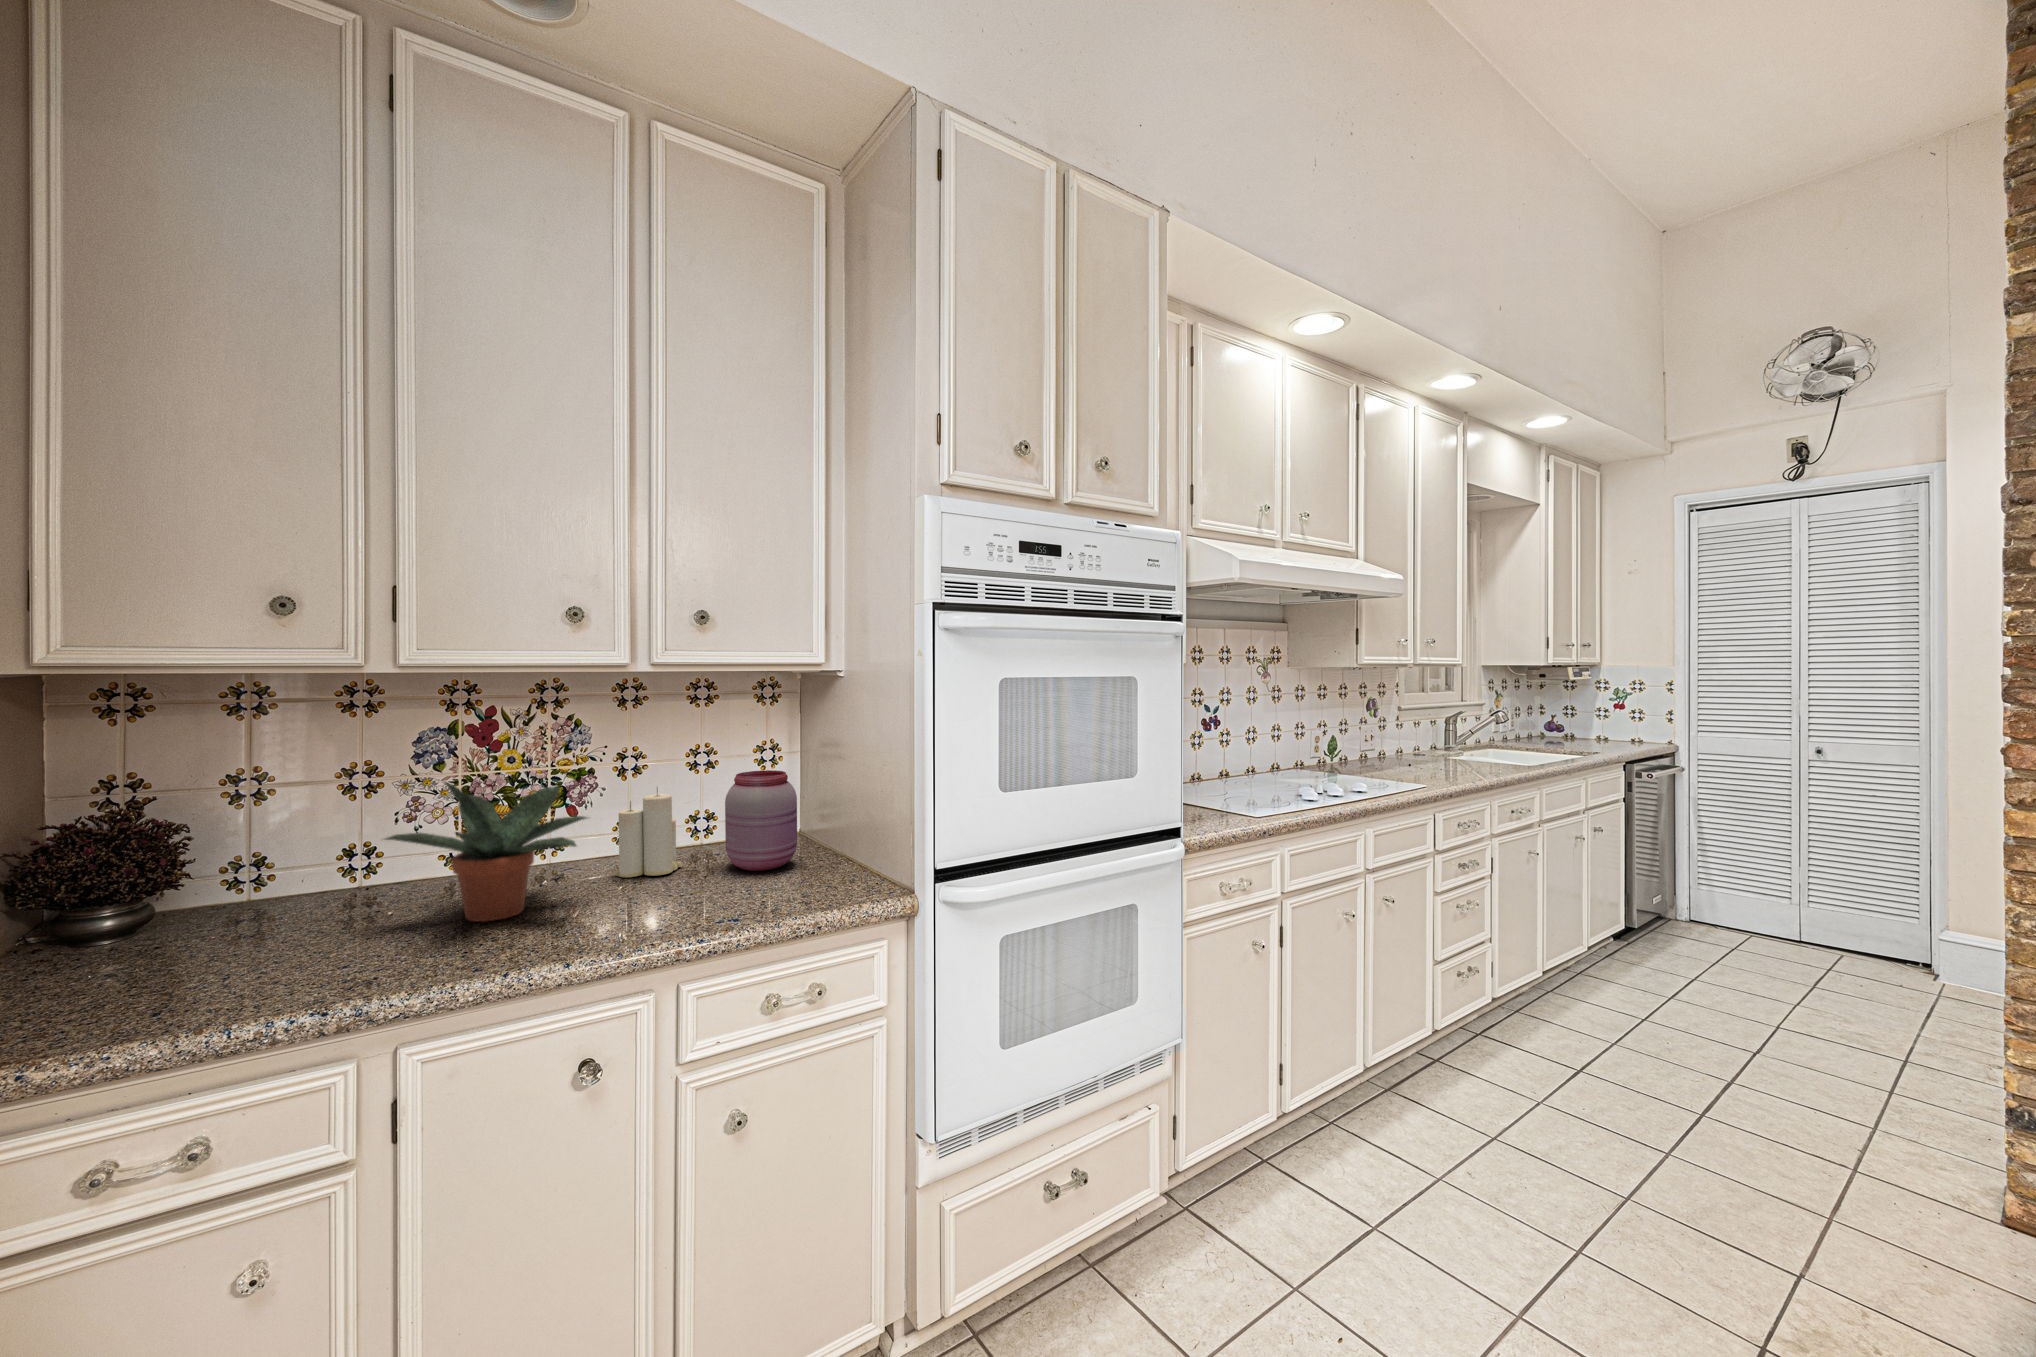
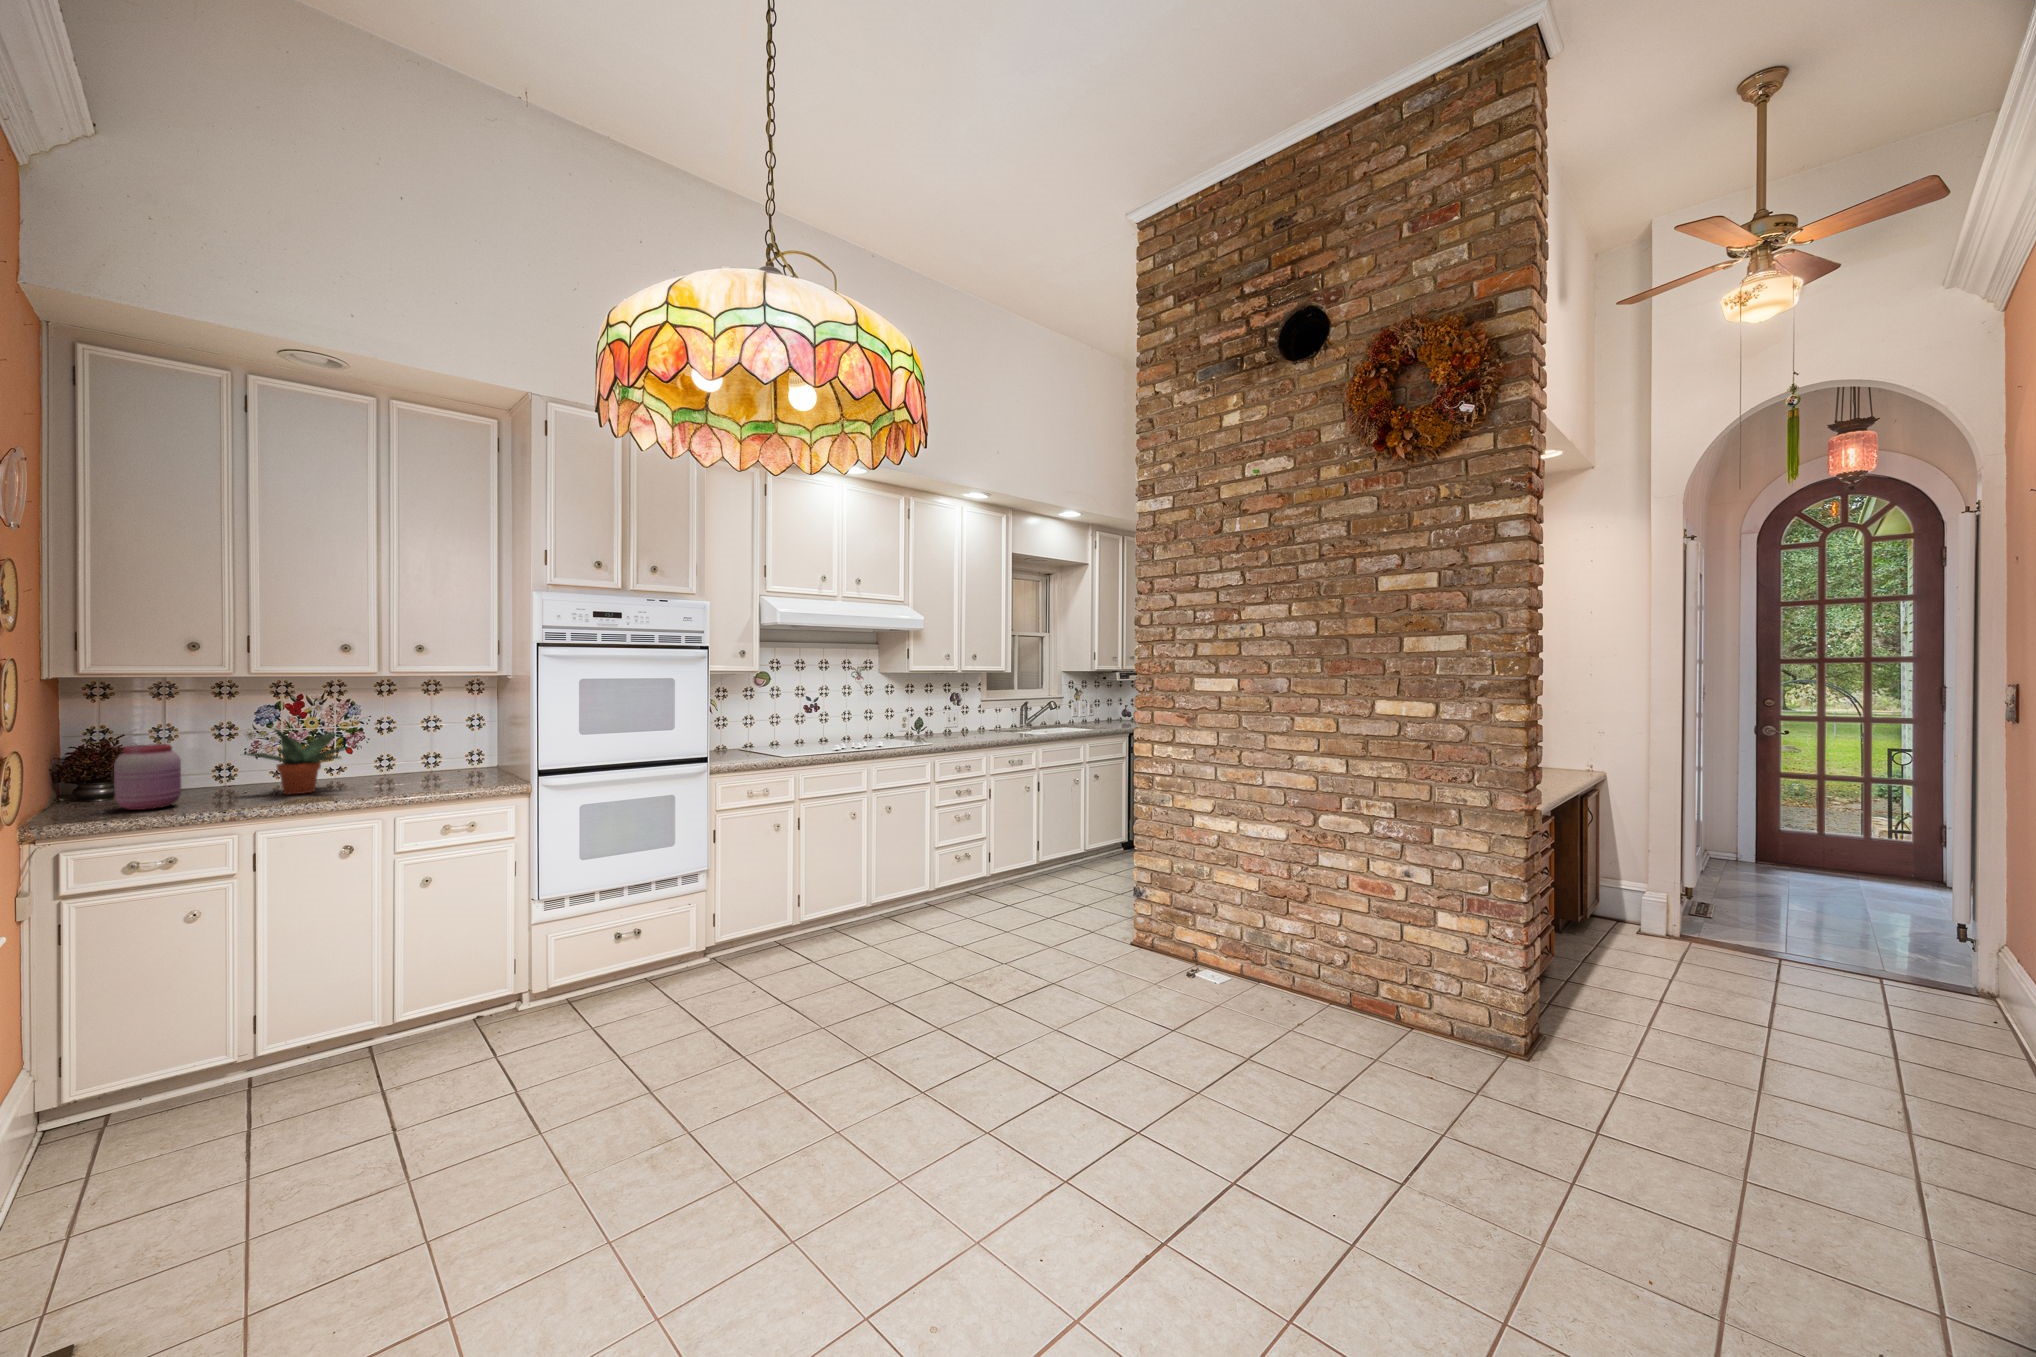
jar: present [725,770,797,871] -> present [114,744,182,810]
candle: present [614,788,682,877] -> none [371,736,412,782]

